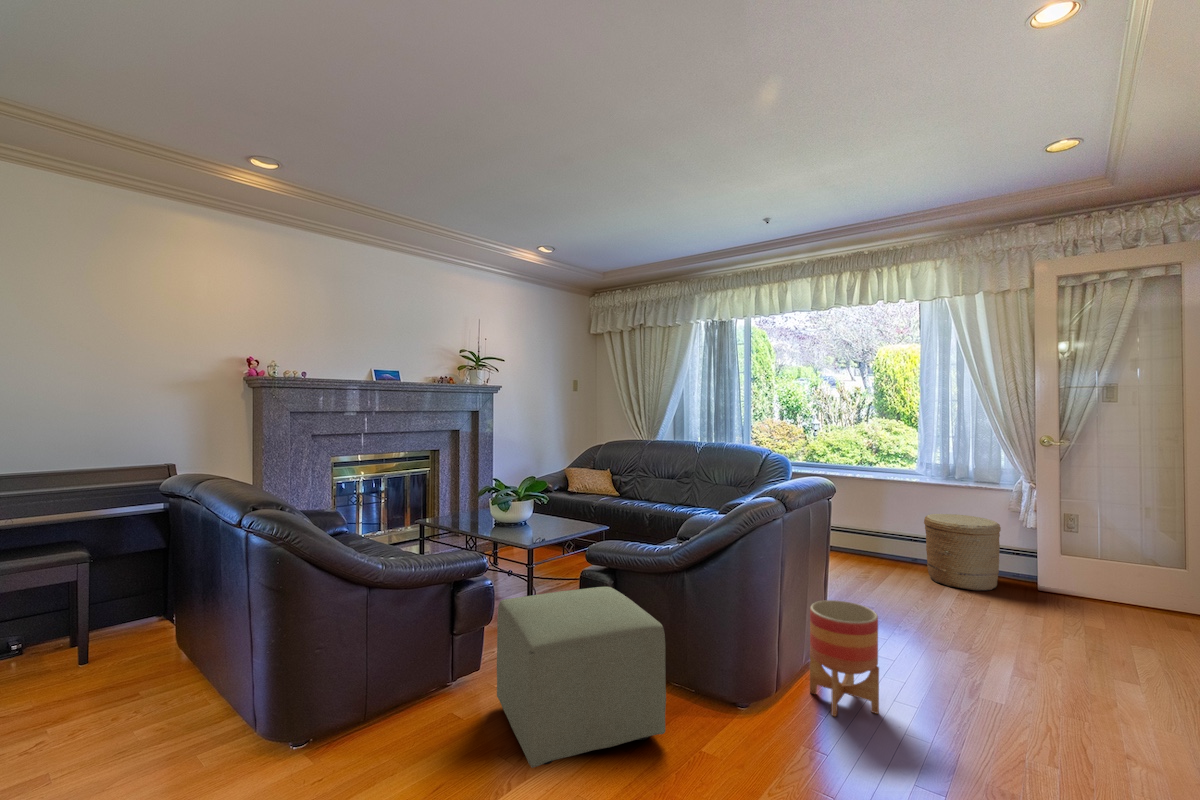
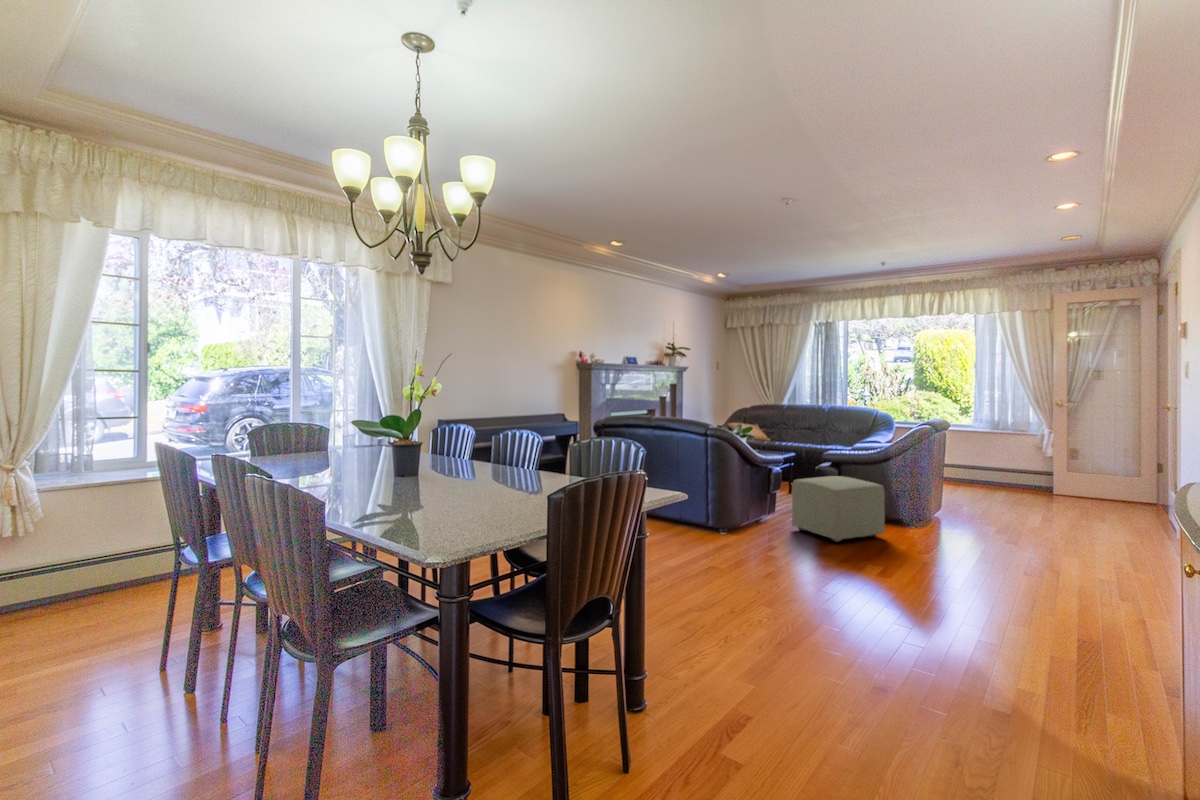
woven basket: present [924,514,1001,591] -> none [981,450,1029,494]
planter: present [810,600,879,716] -> none [940,482,977,532]

